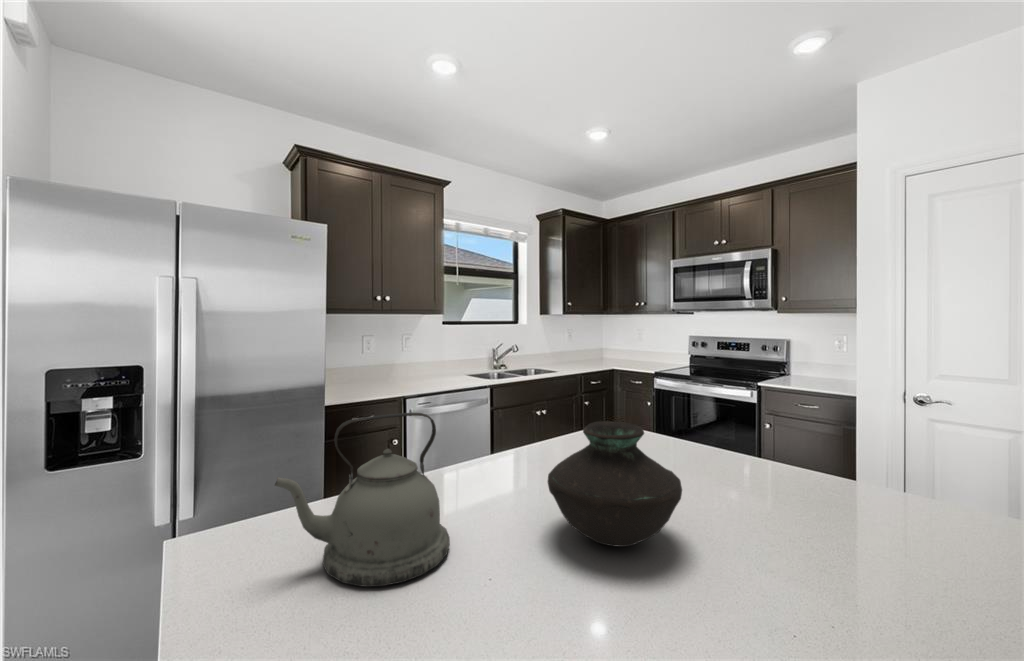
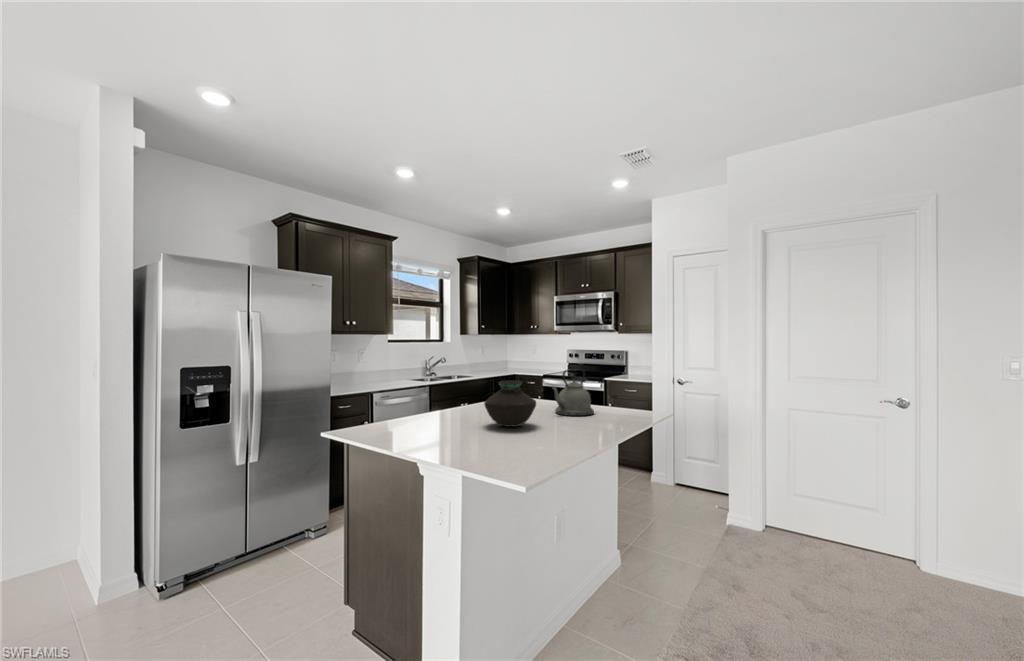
kettle: present [275,412,450,587] -> present [552,369,594,416]

